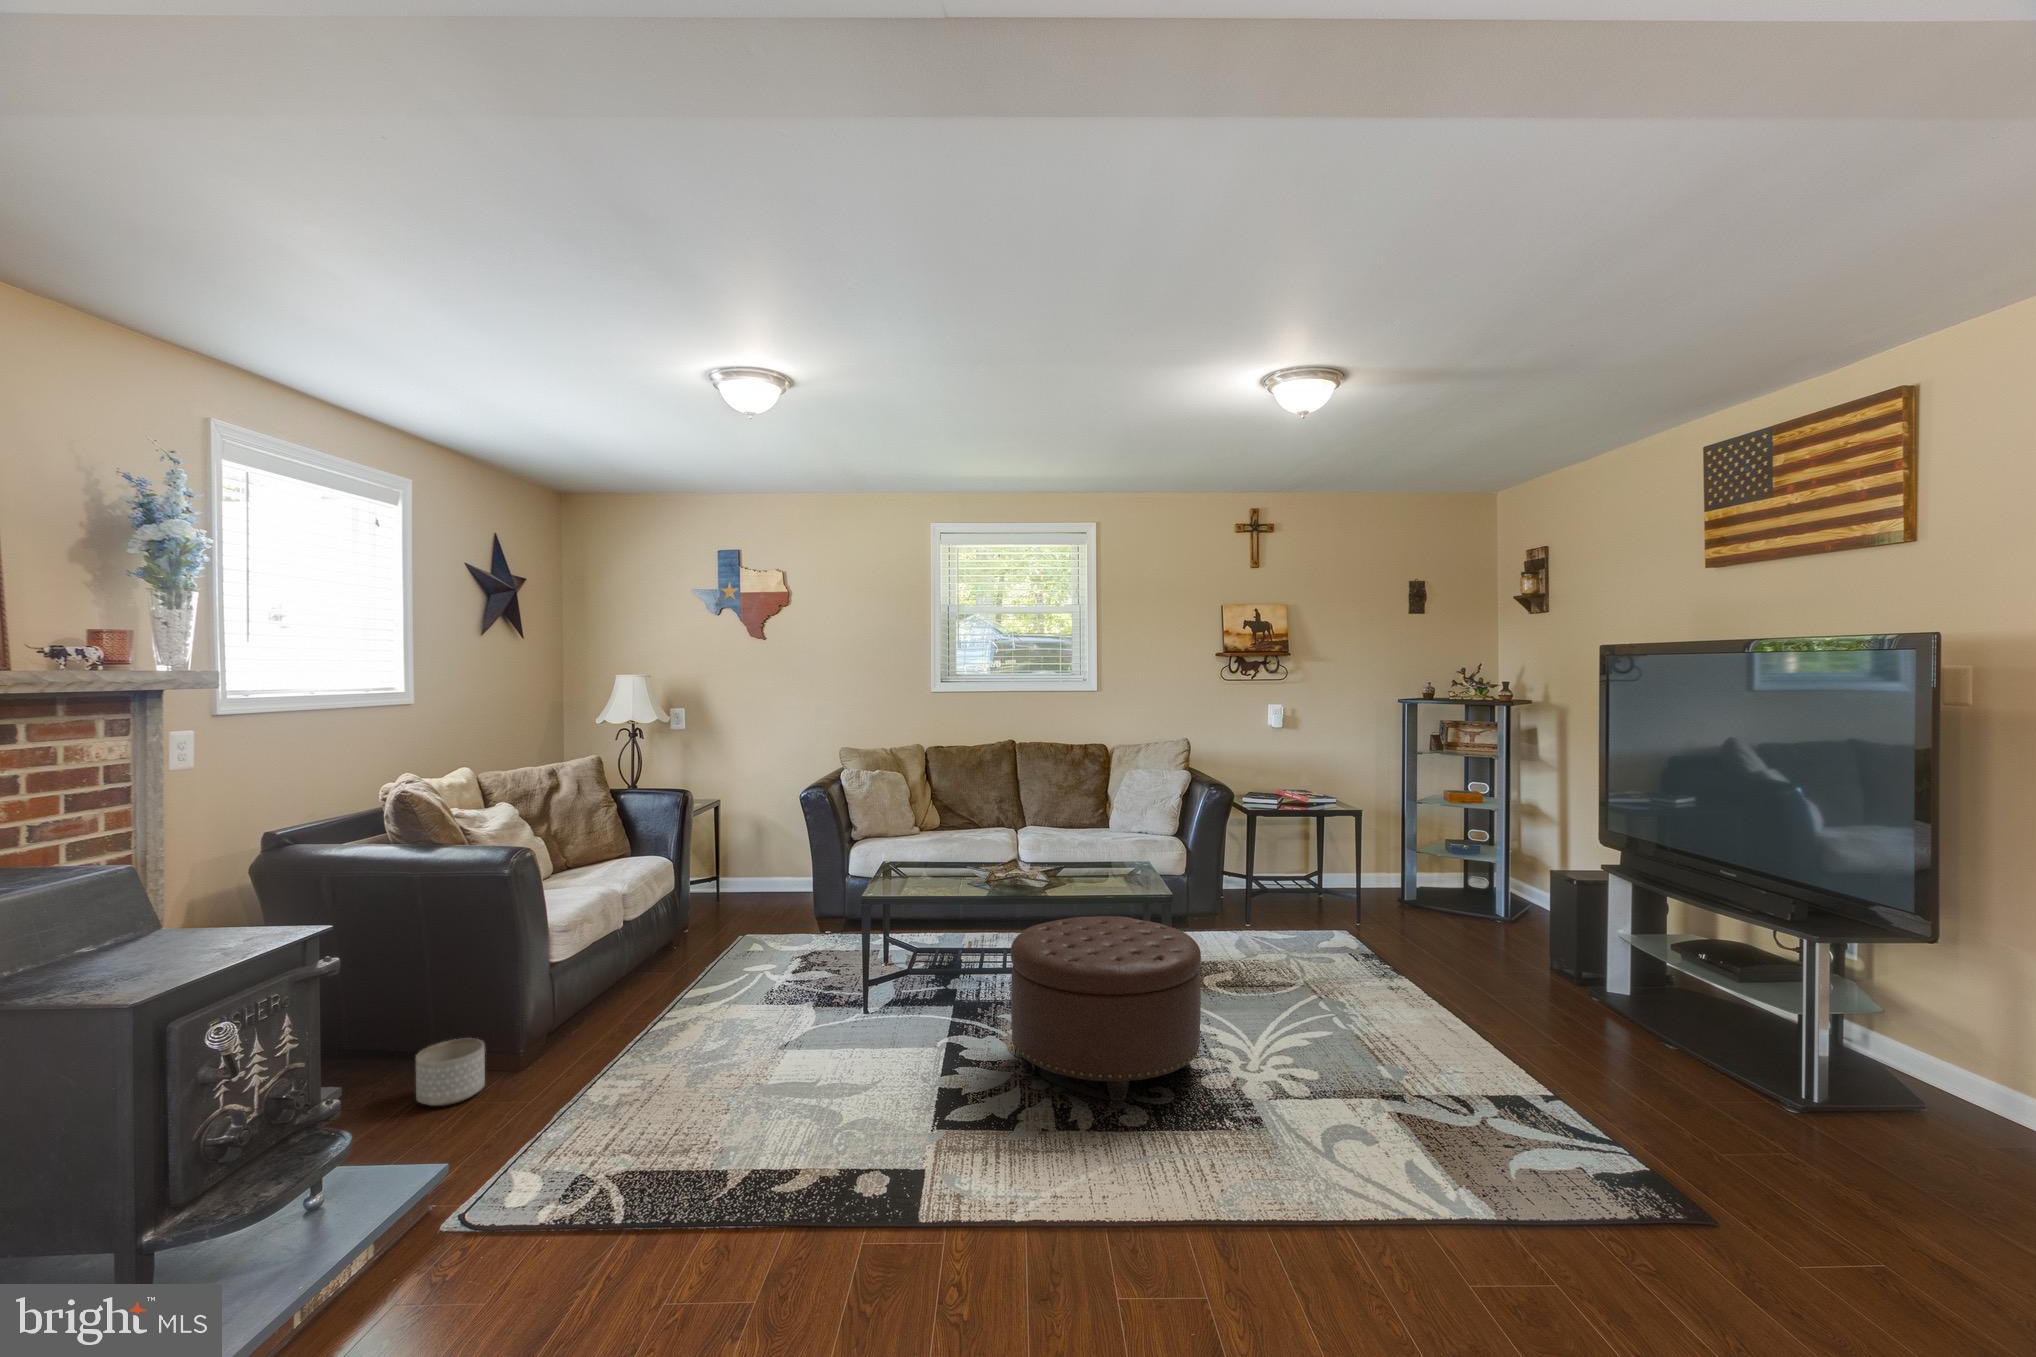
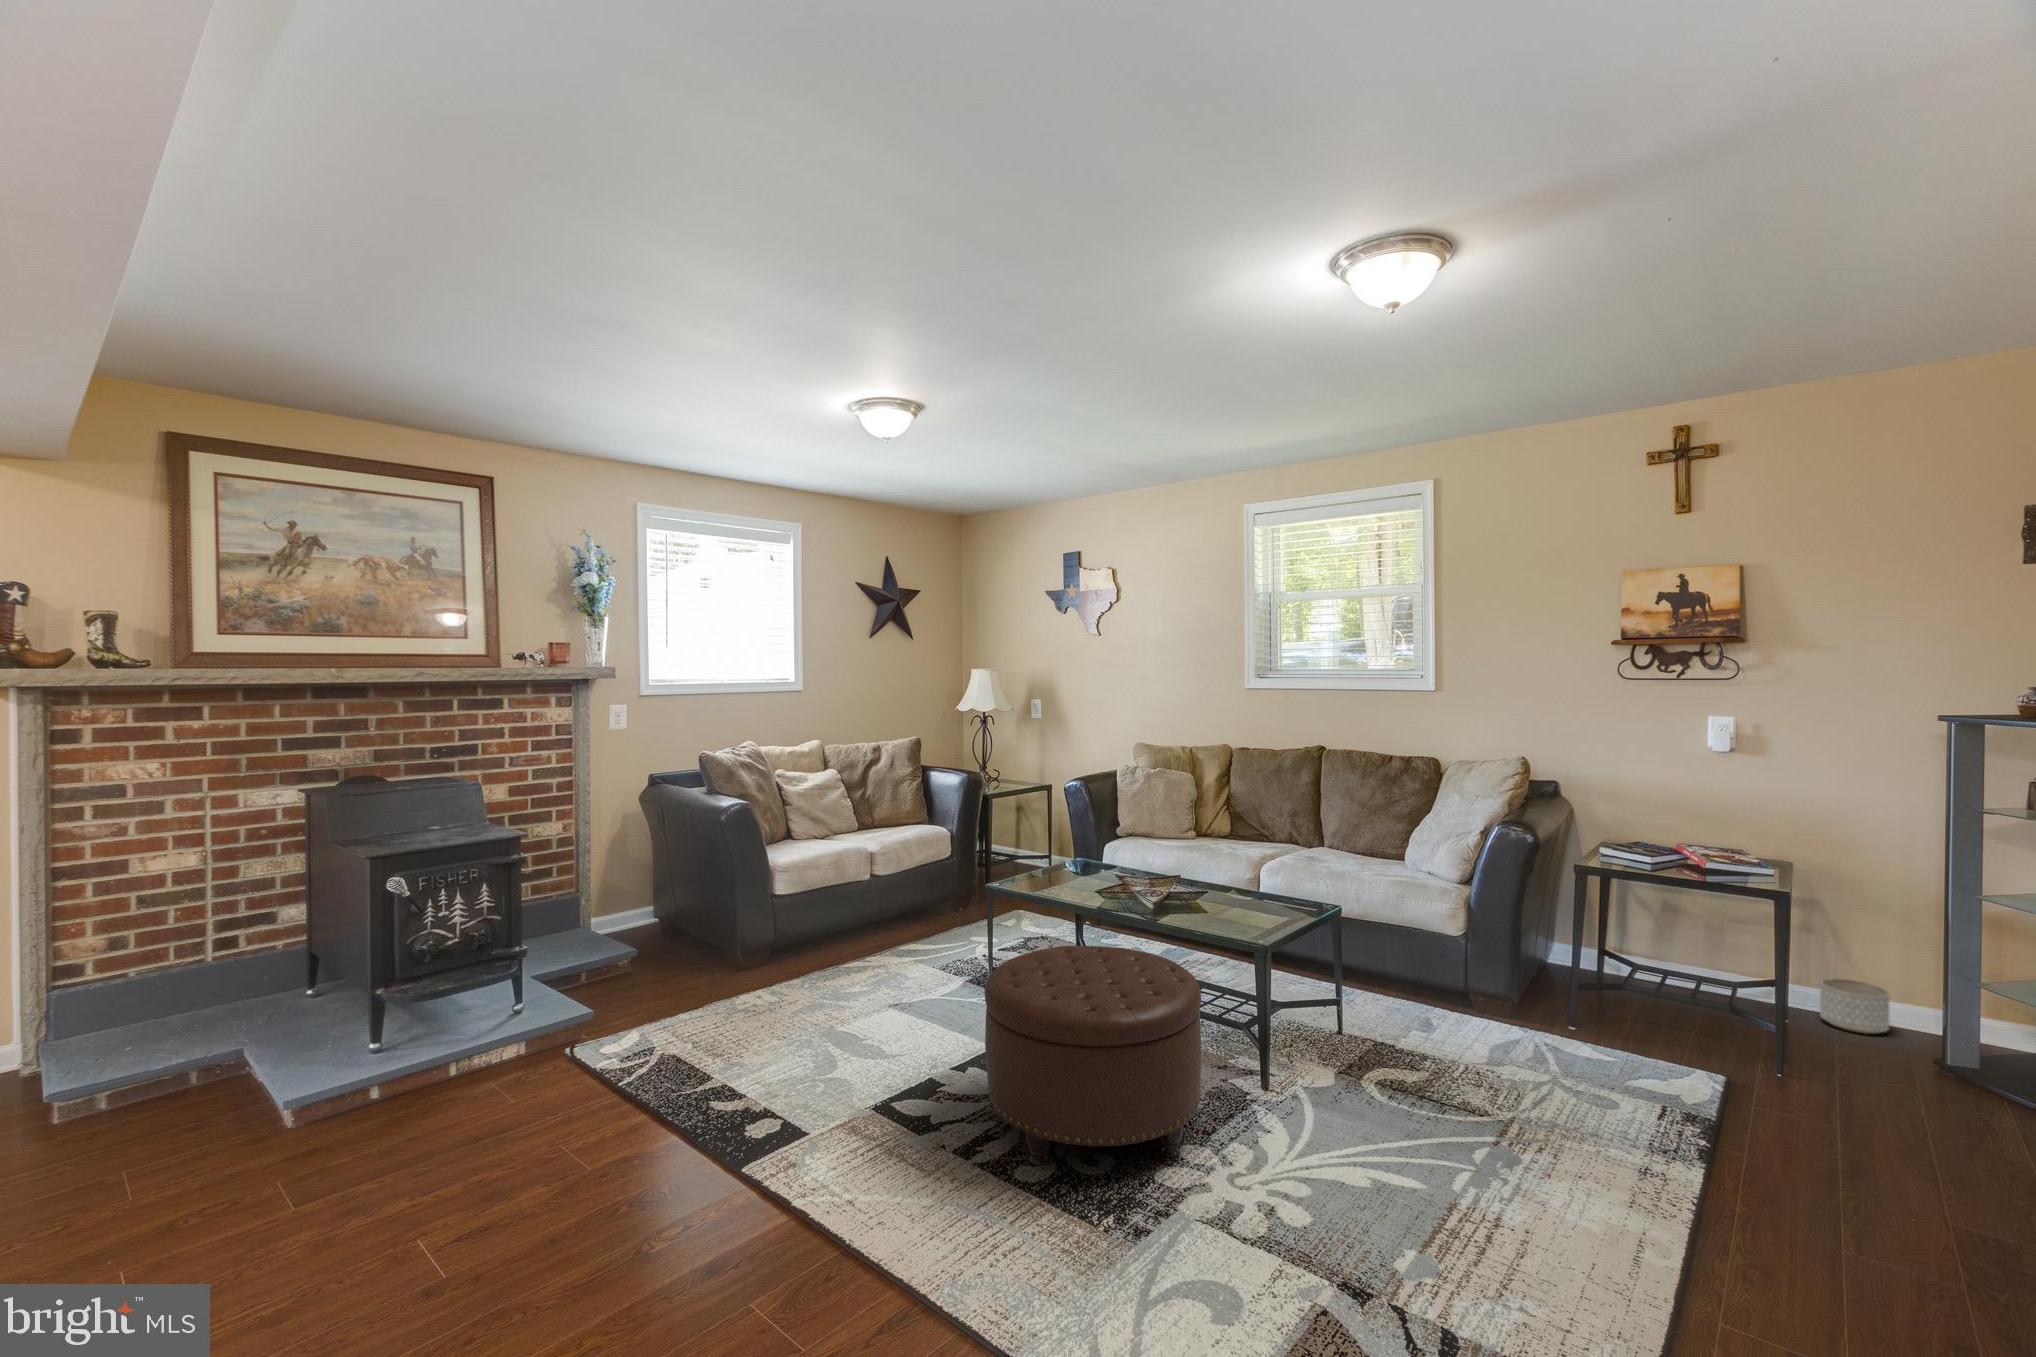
planter: present [416,1038,485,1106] -> present [1820,978,1890,1034]

